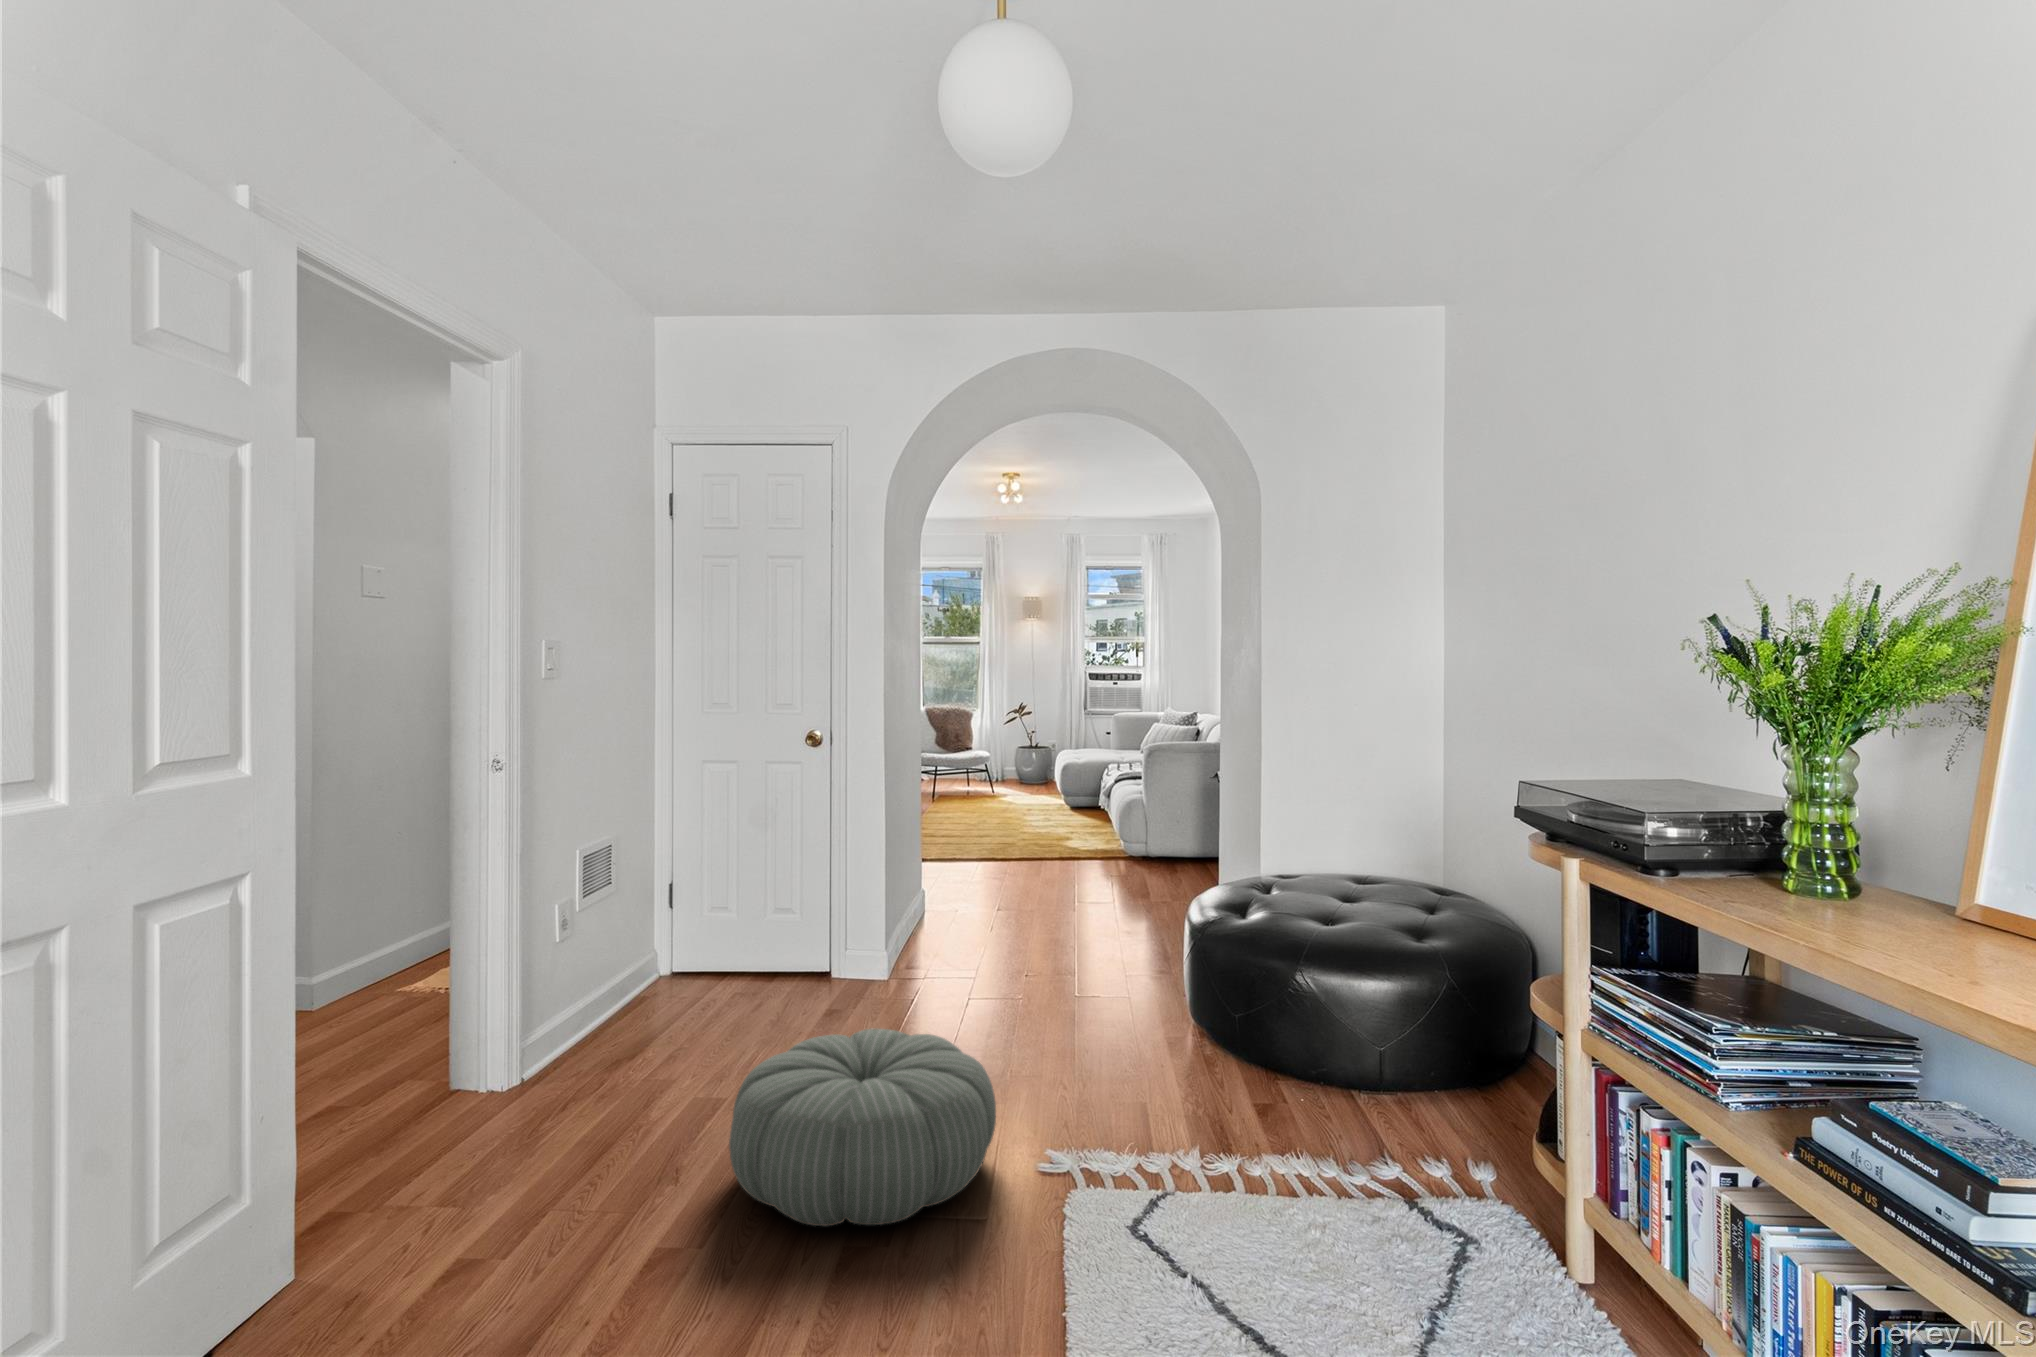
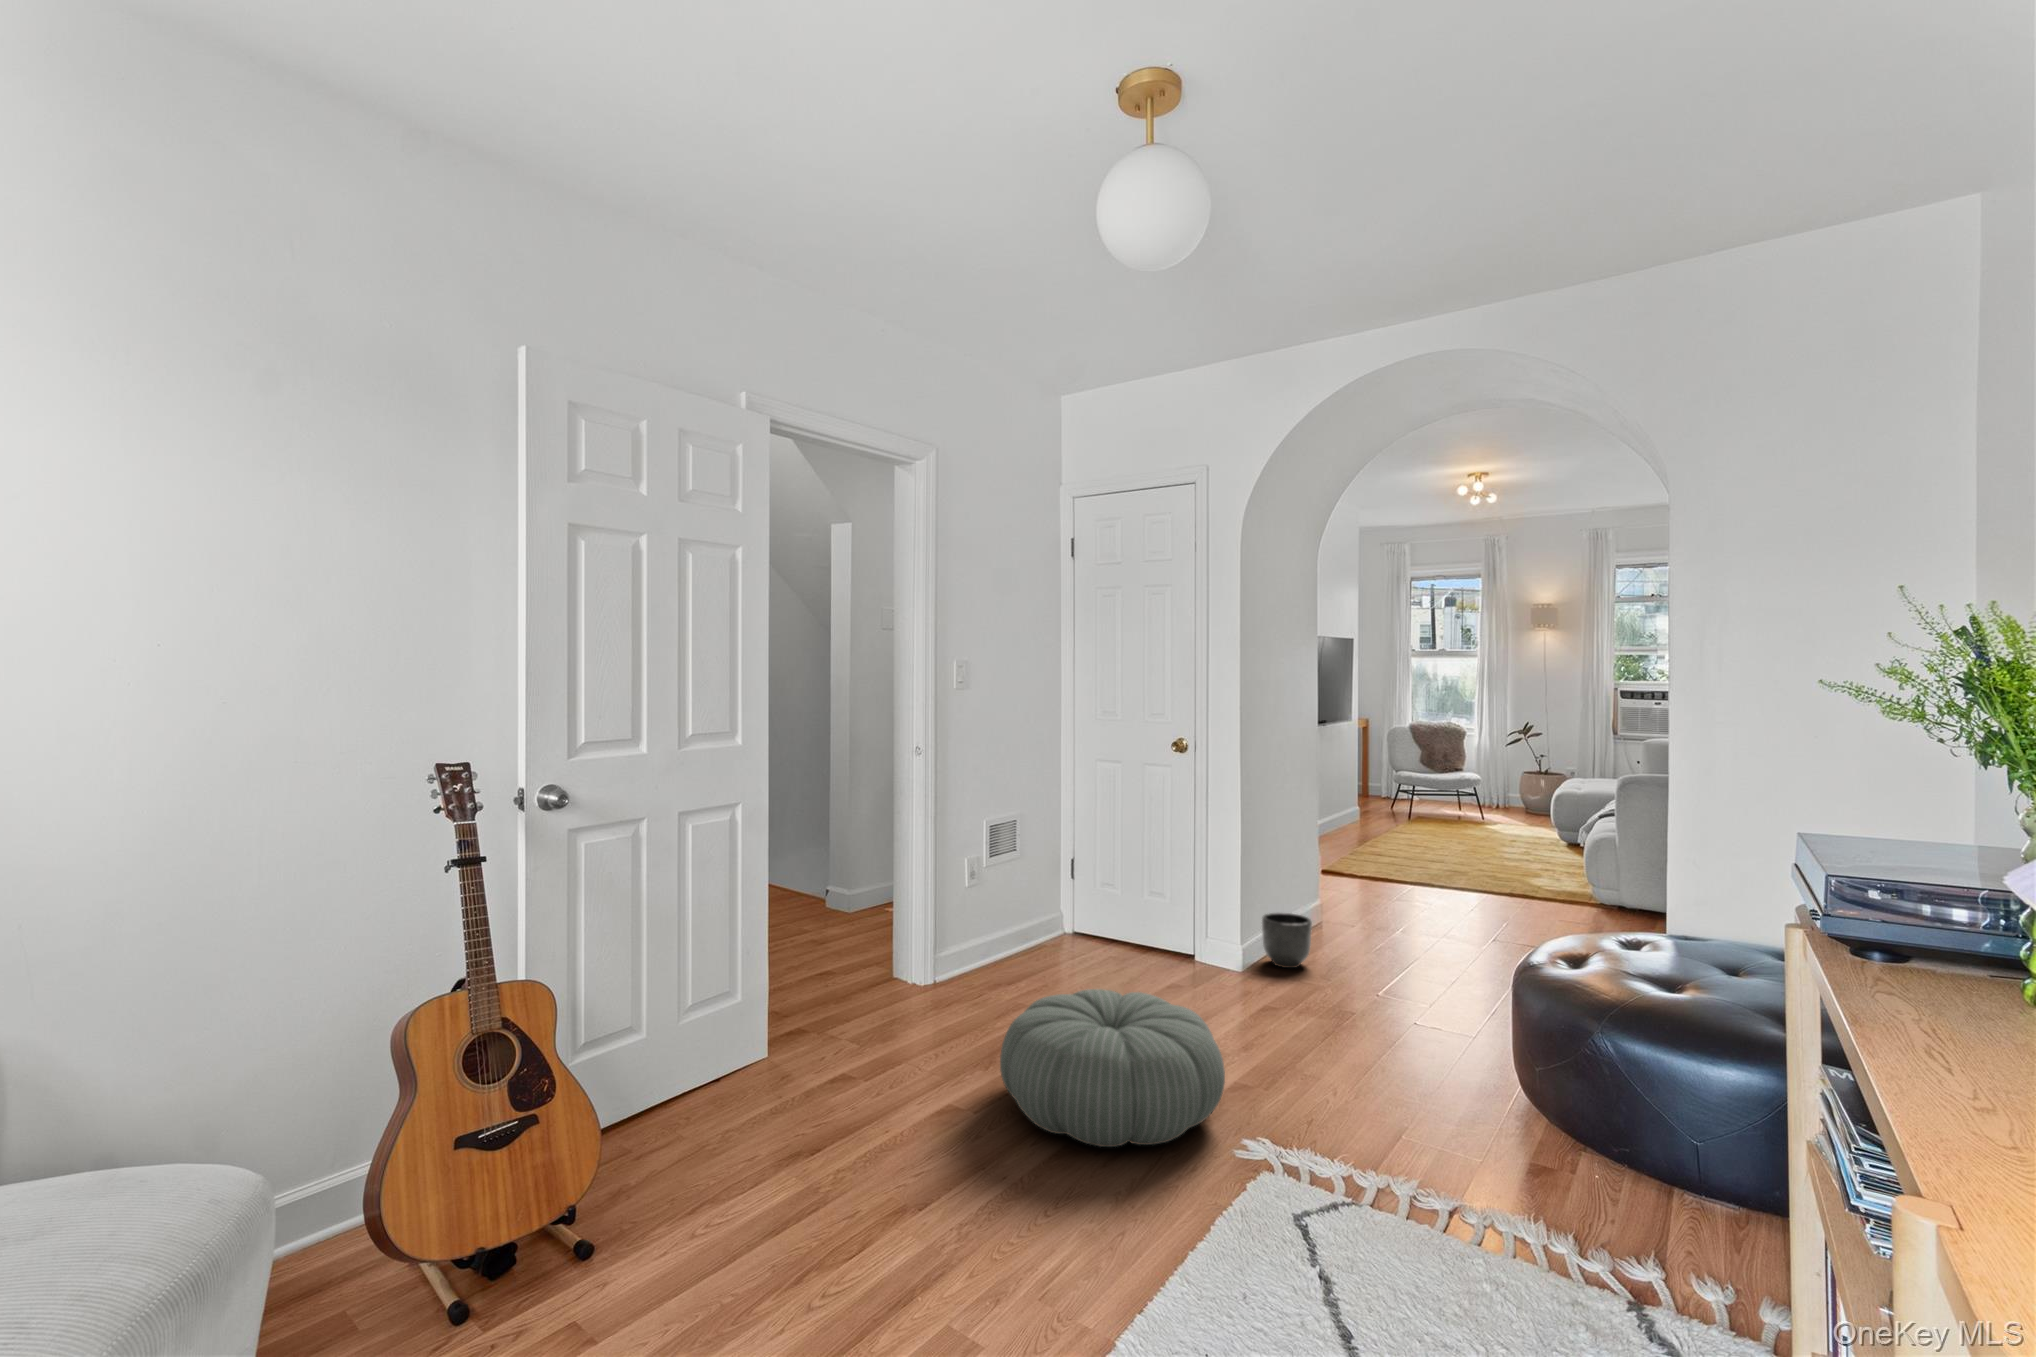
planter: none [902,910,953,969] -> present [1262,913,1312,968]

